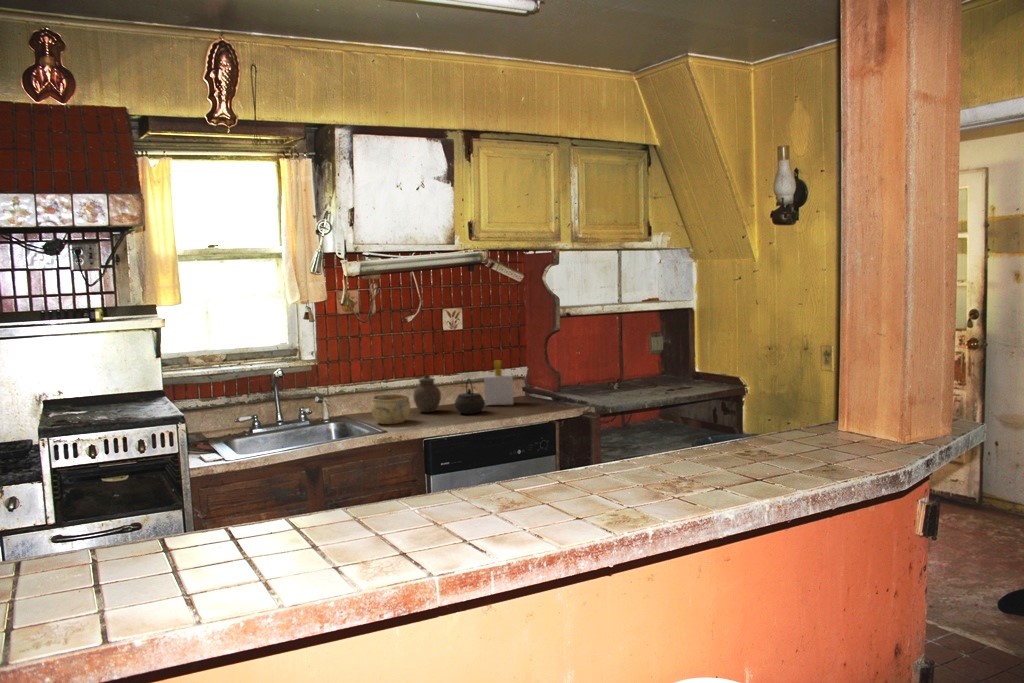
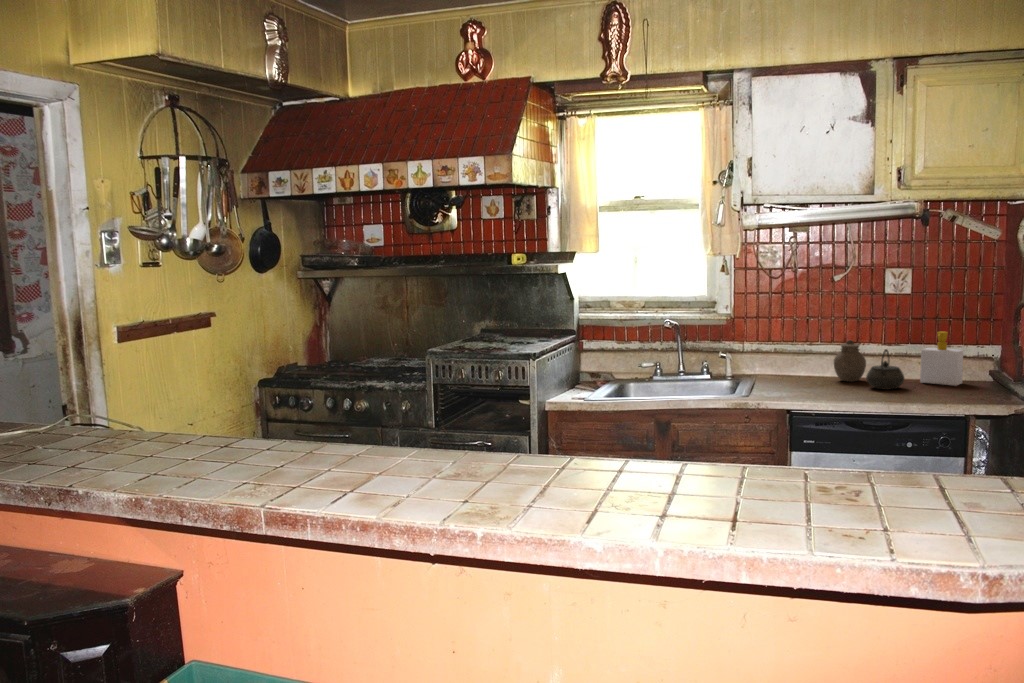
ceramic bowl: present [371,394,410,424] -> none [768,356,812,388]

